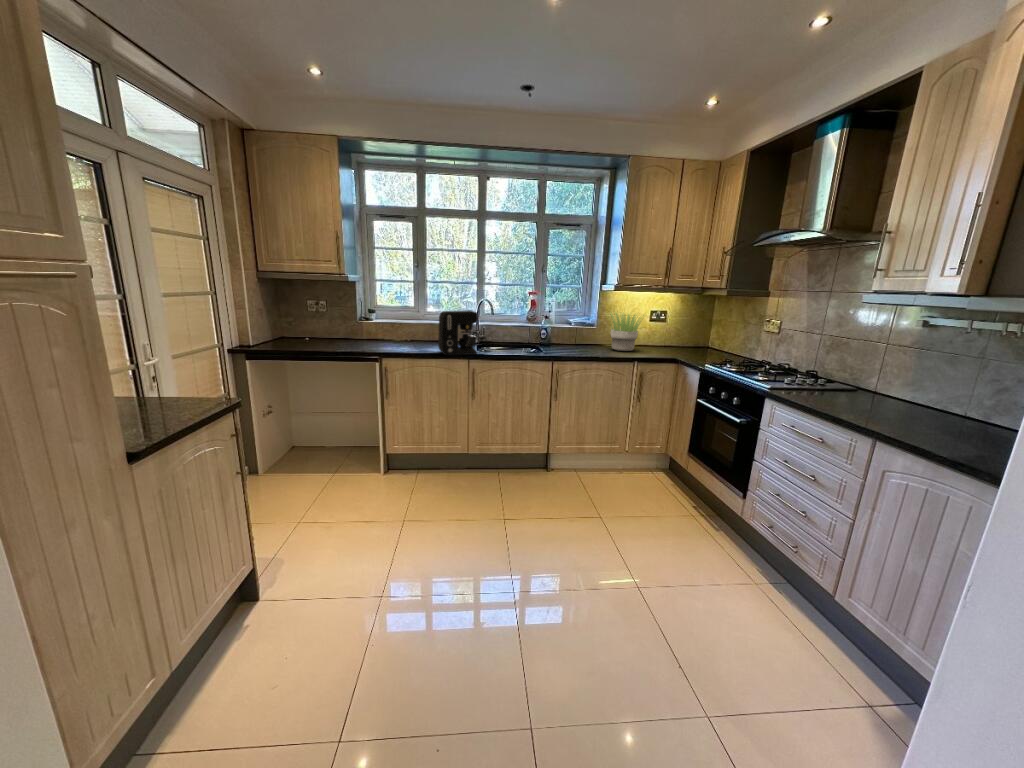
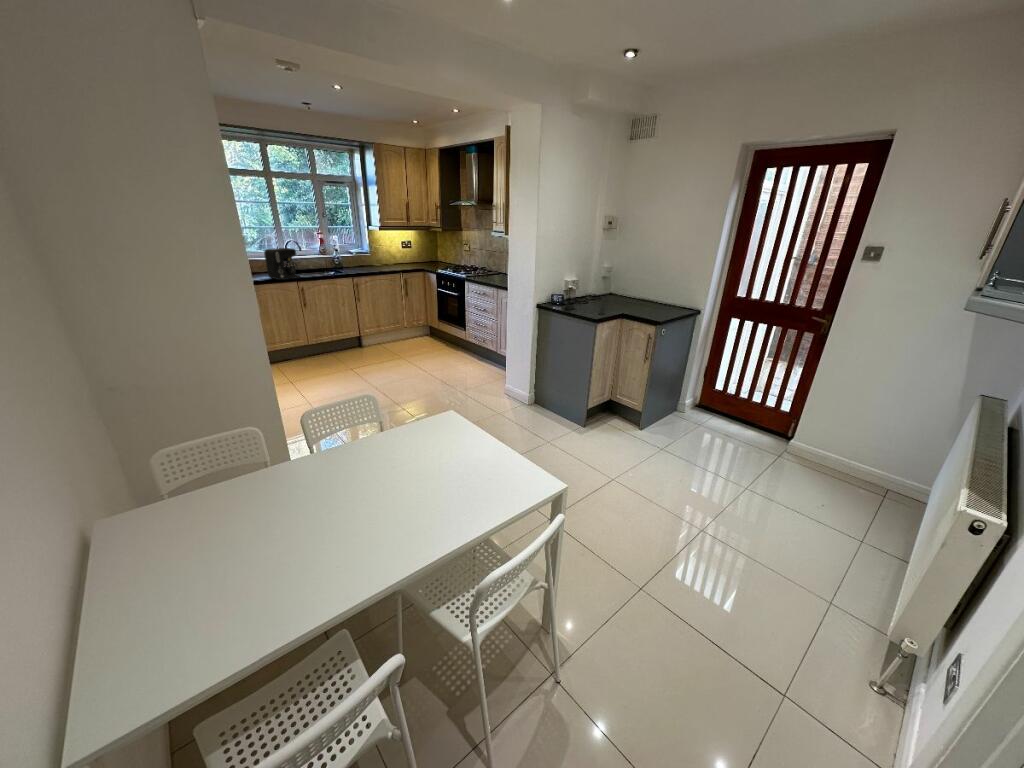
potted plant: present [611,313,641,351] -> none [373,242,402,268]

